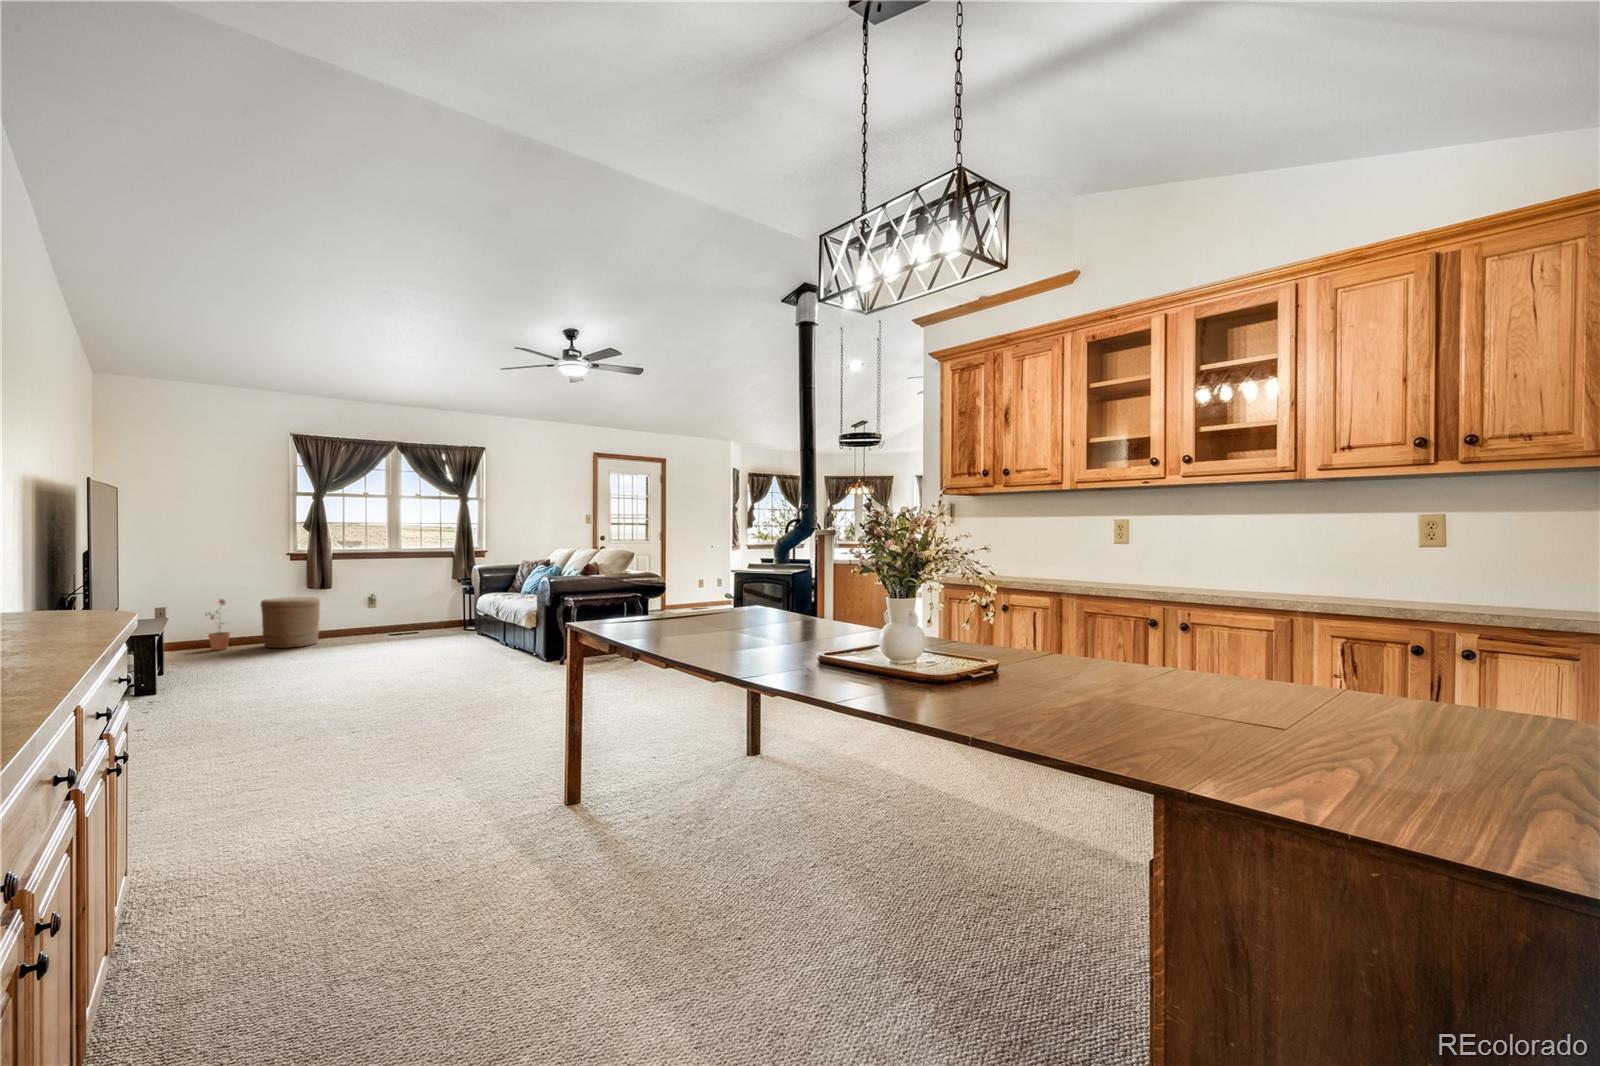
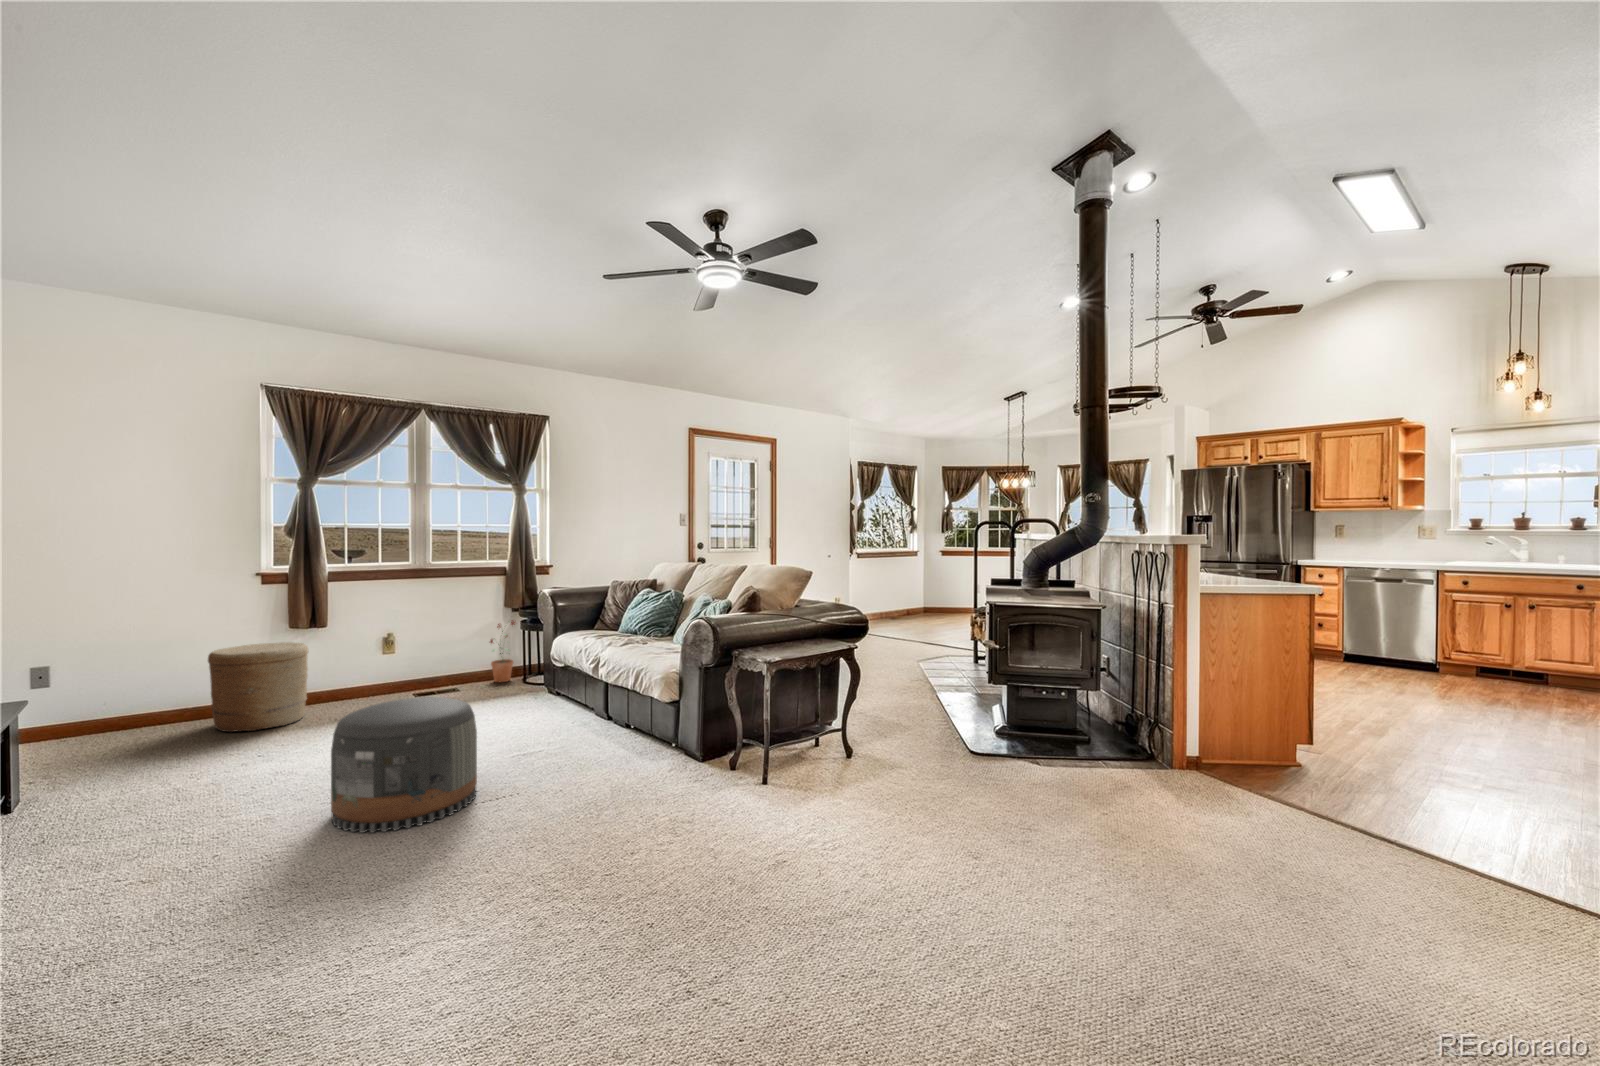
potted plant: present [206,599,230,650] -> present [490,620,516,682]
pouf: none [333,619,410,680] -> present [331,697,477,833]

